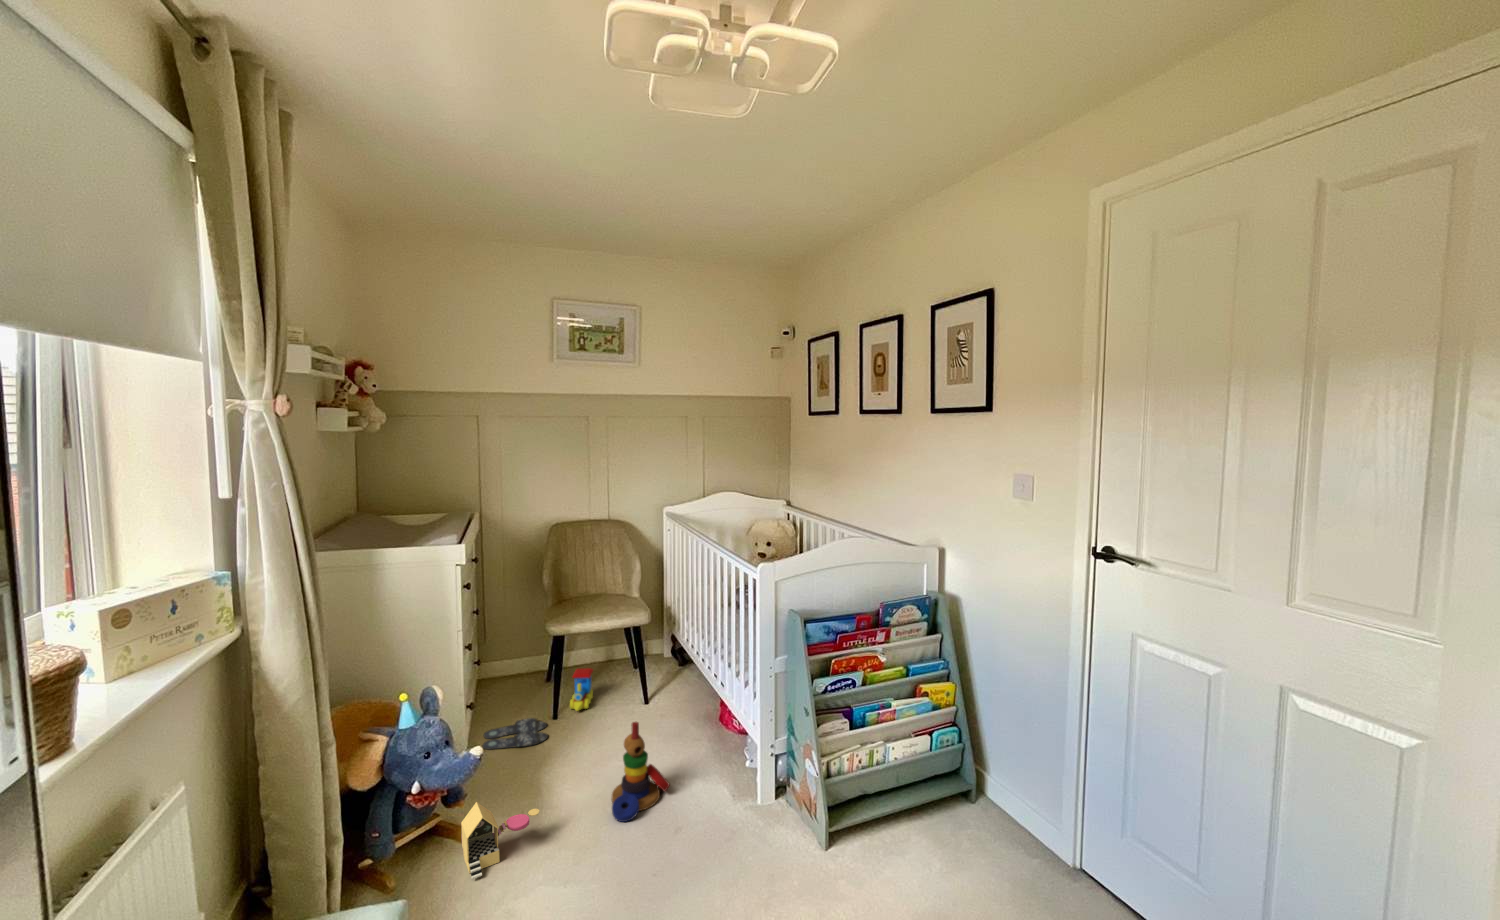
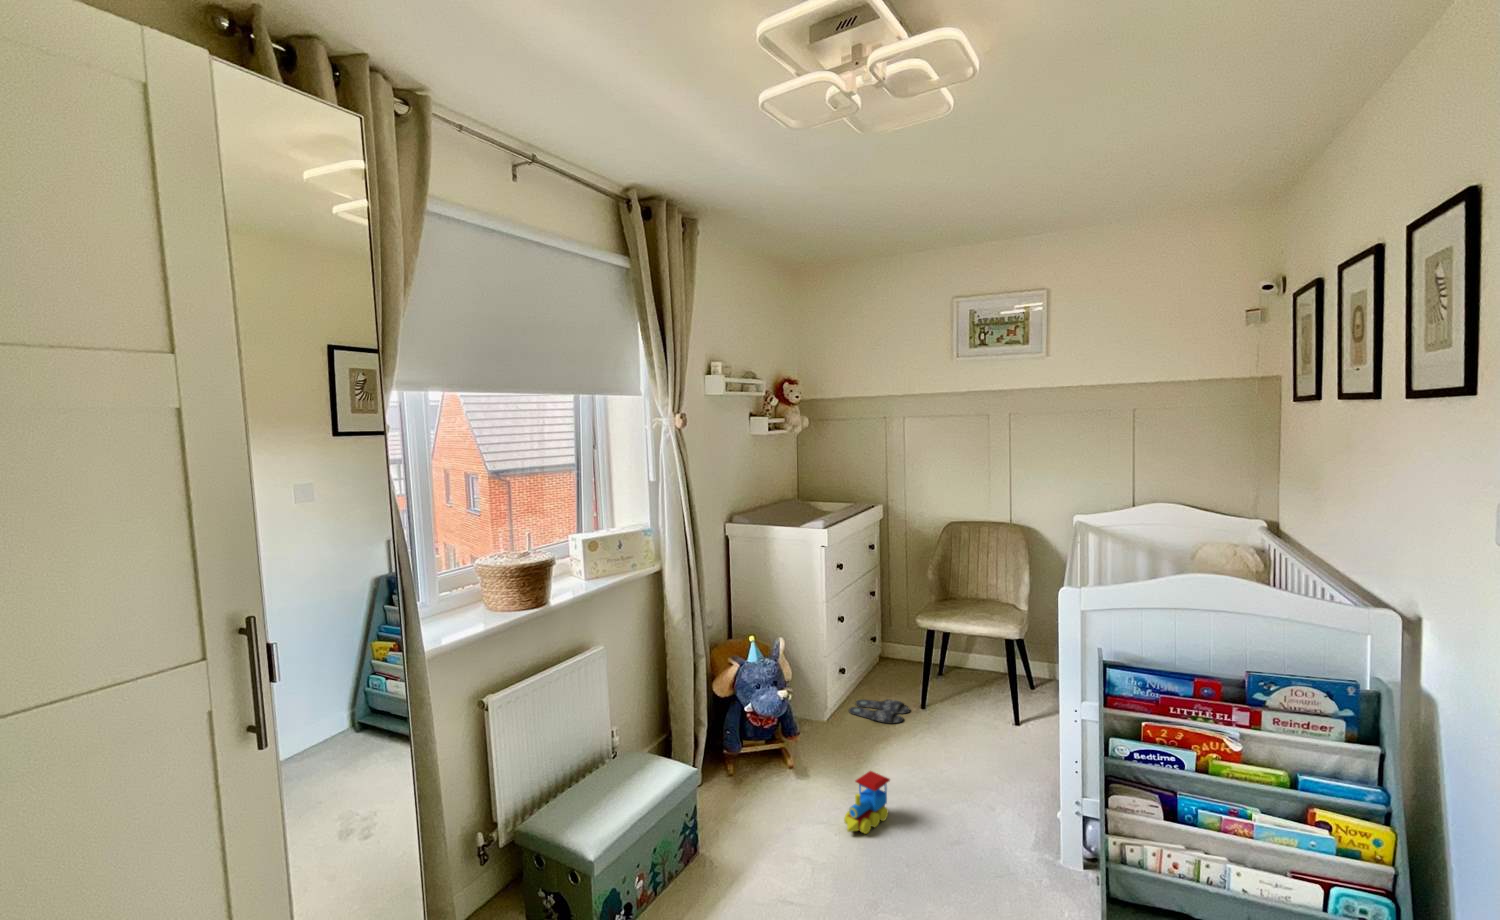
toy train: present [570,668,593,711] -> present [844,771,890,834]
stacking toy: present [612,722,670,822] -> none [900,722,972,815]
toy house: present [461,802,539,879] -> none [771,739,837,797]

